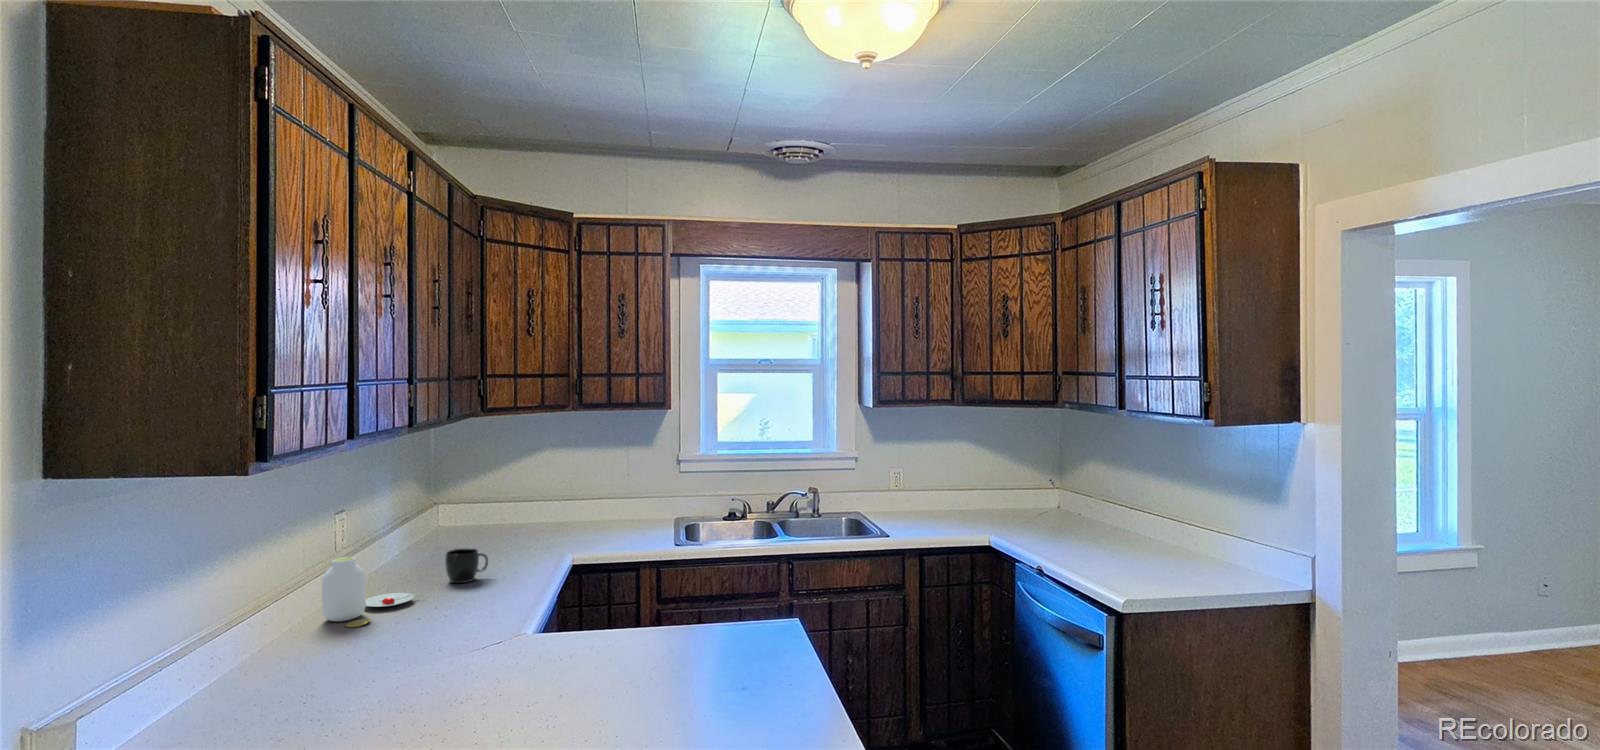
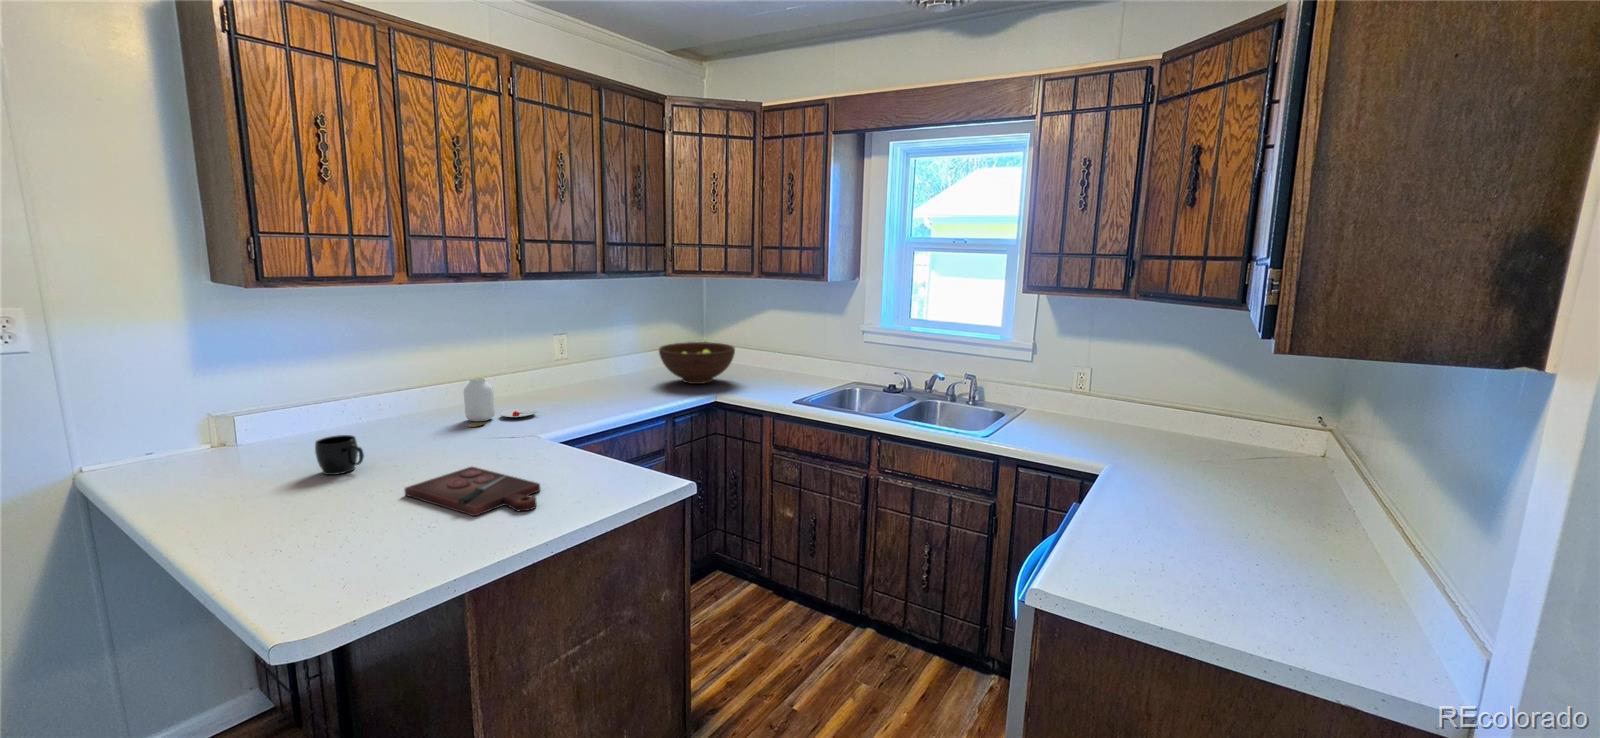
fruit bowl: none [469,487,566,538] -> present [659,342,735,384]
mug: present [445,548,488,583] -> present [315,435,364,475]
cutting board: none [489,643,669,695] -> present [405,467,540,516]

